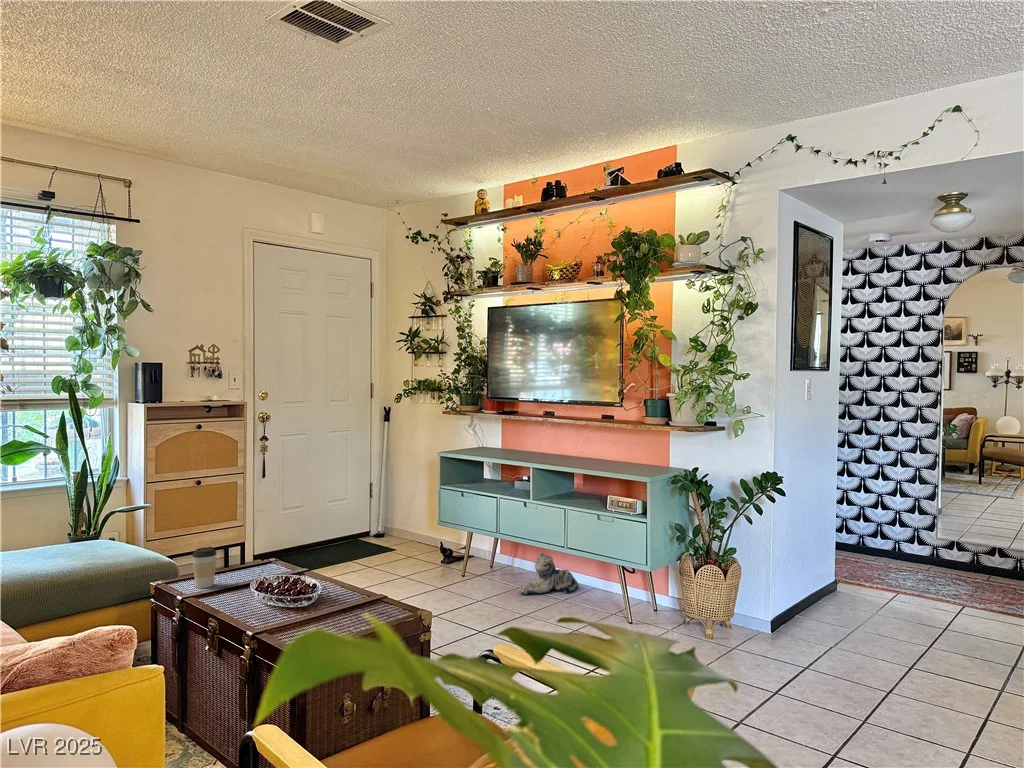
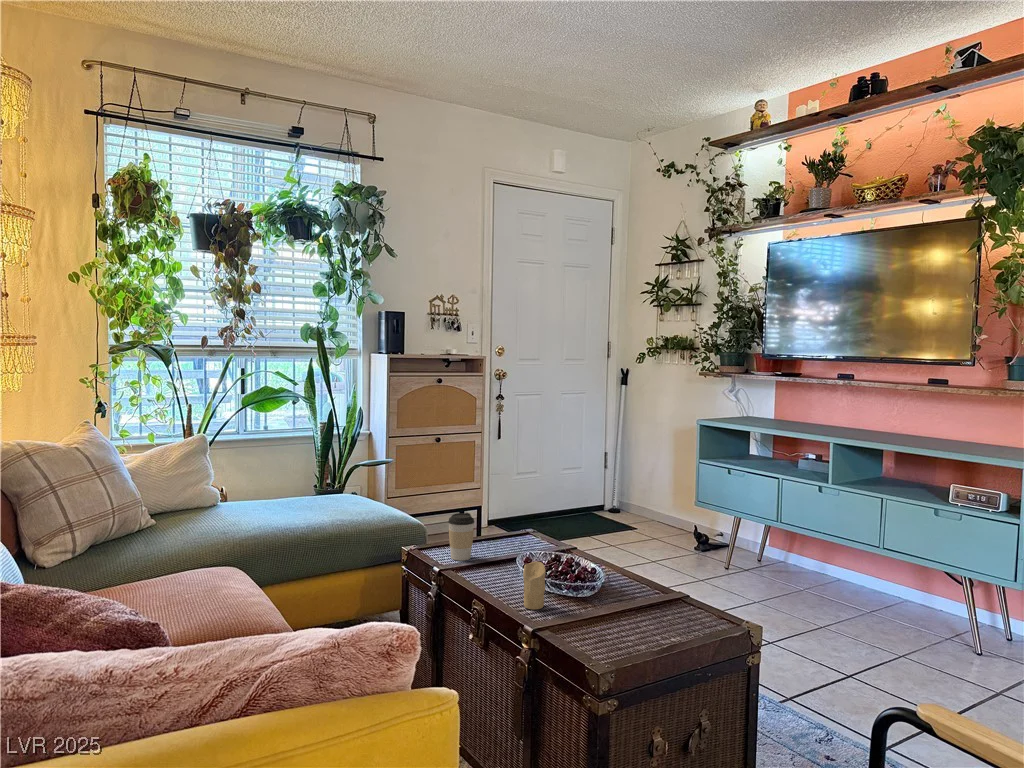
plush toy: present [519,553,579,595] -> none [807,549,884,601]
candle: none [249,581,268,619] -> present [523,562,546,610]

